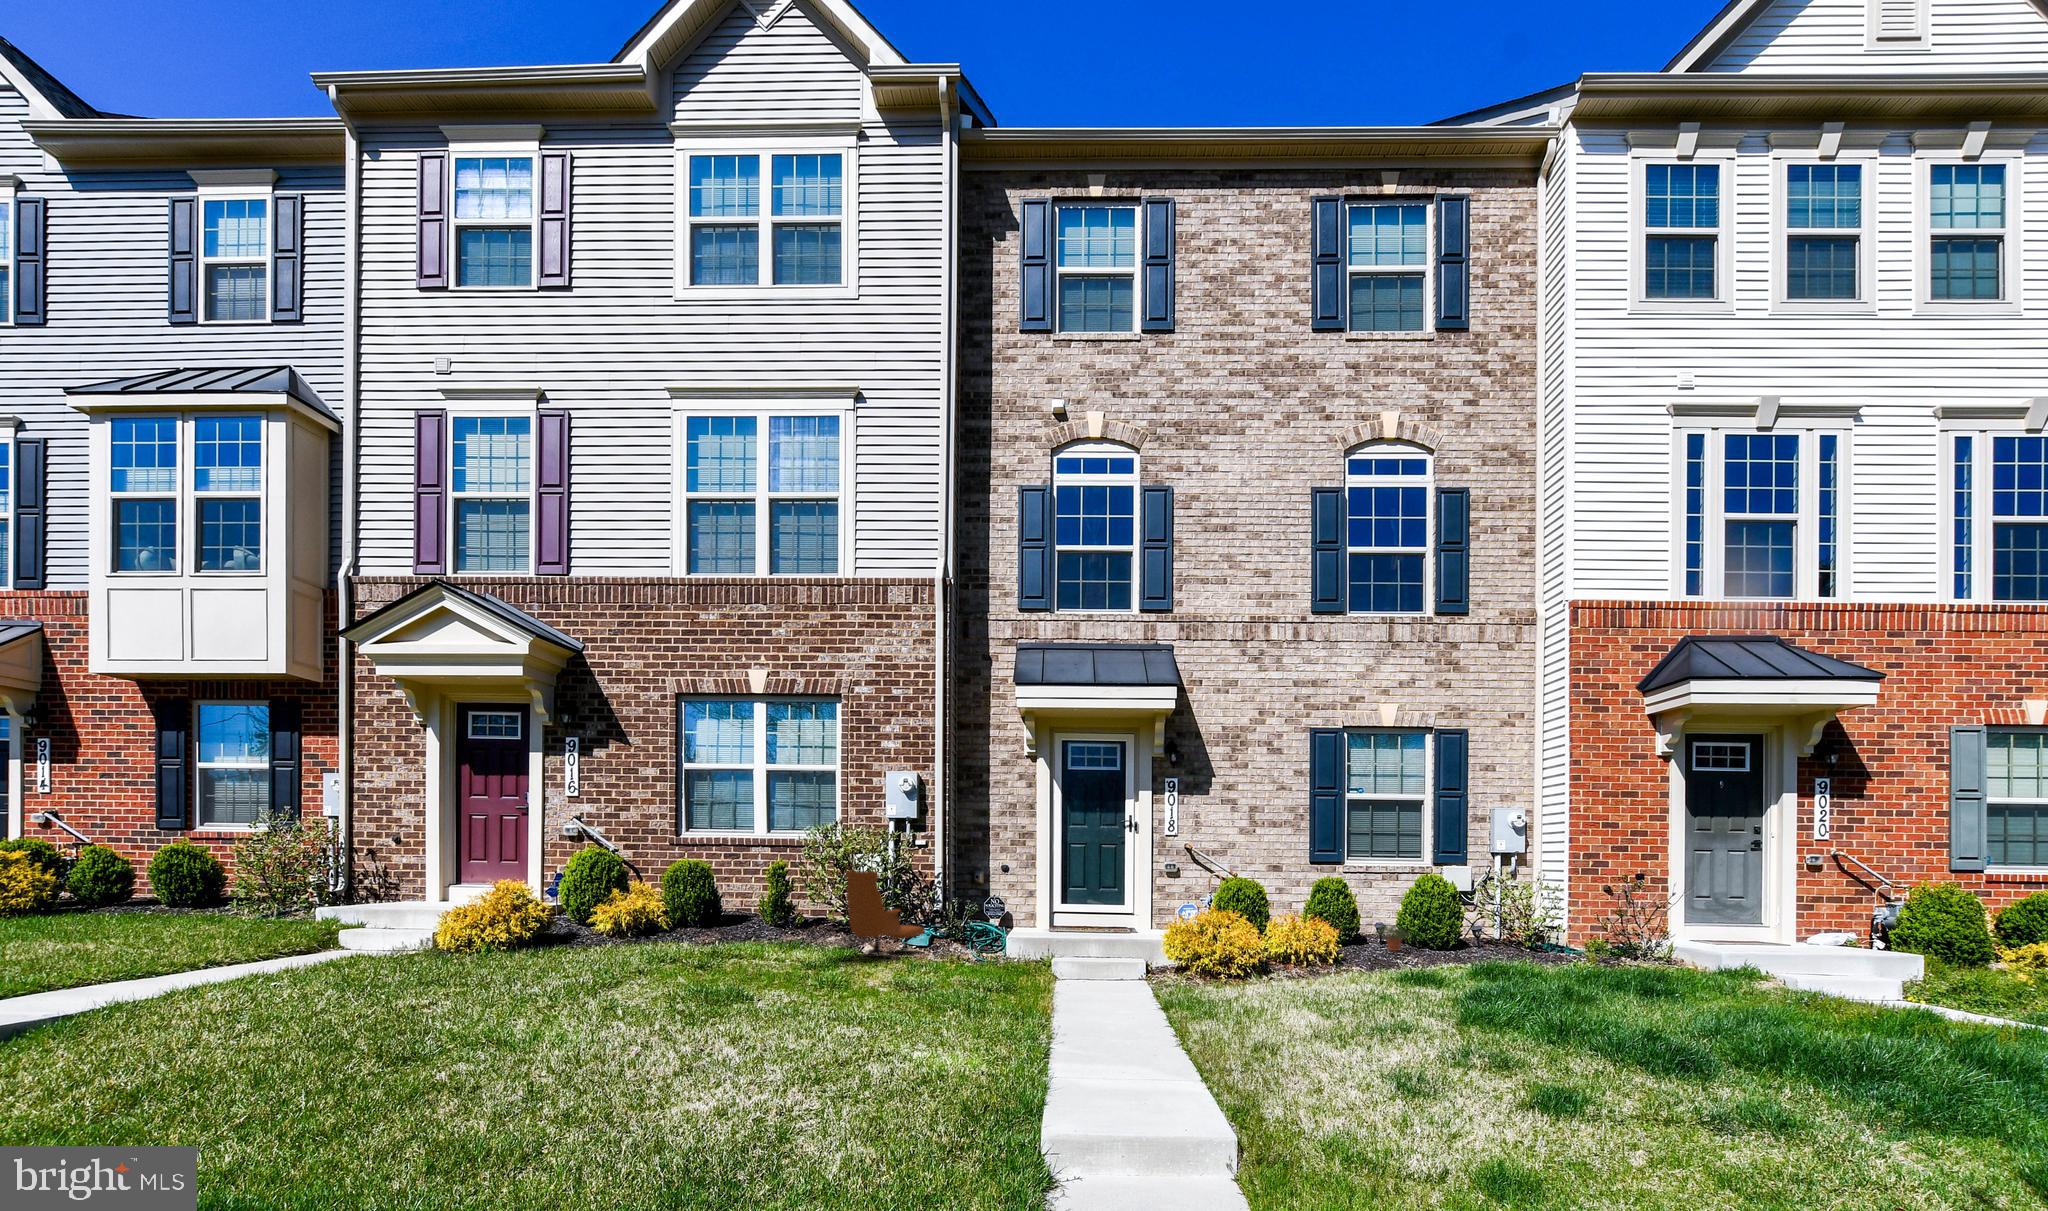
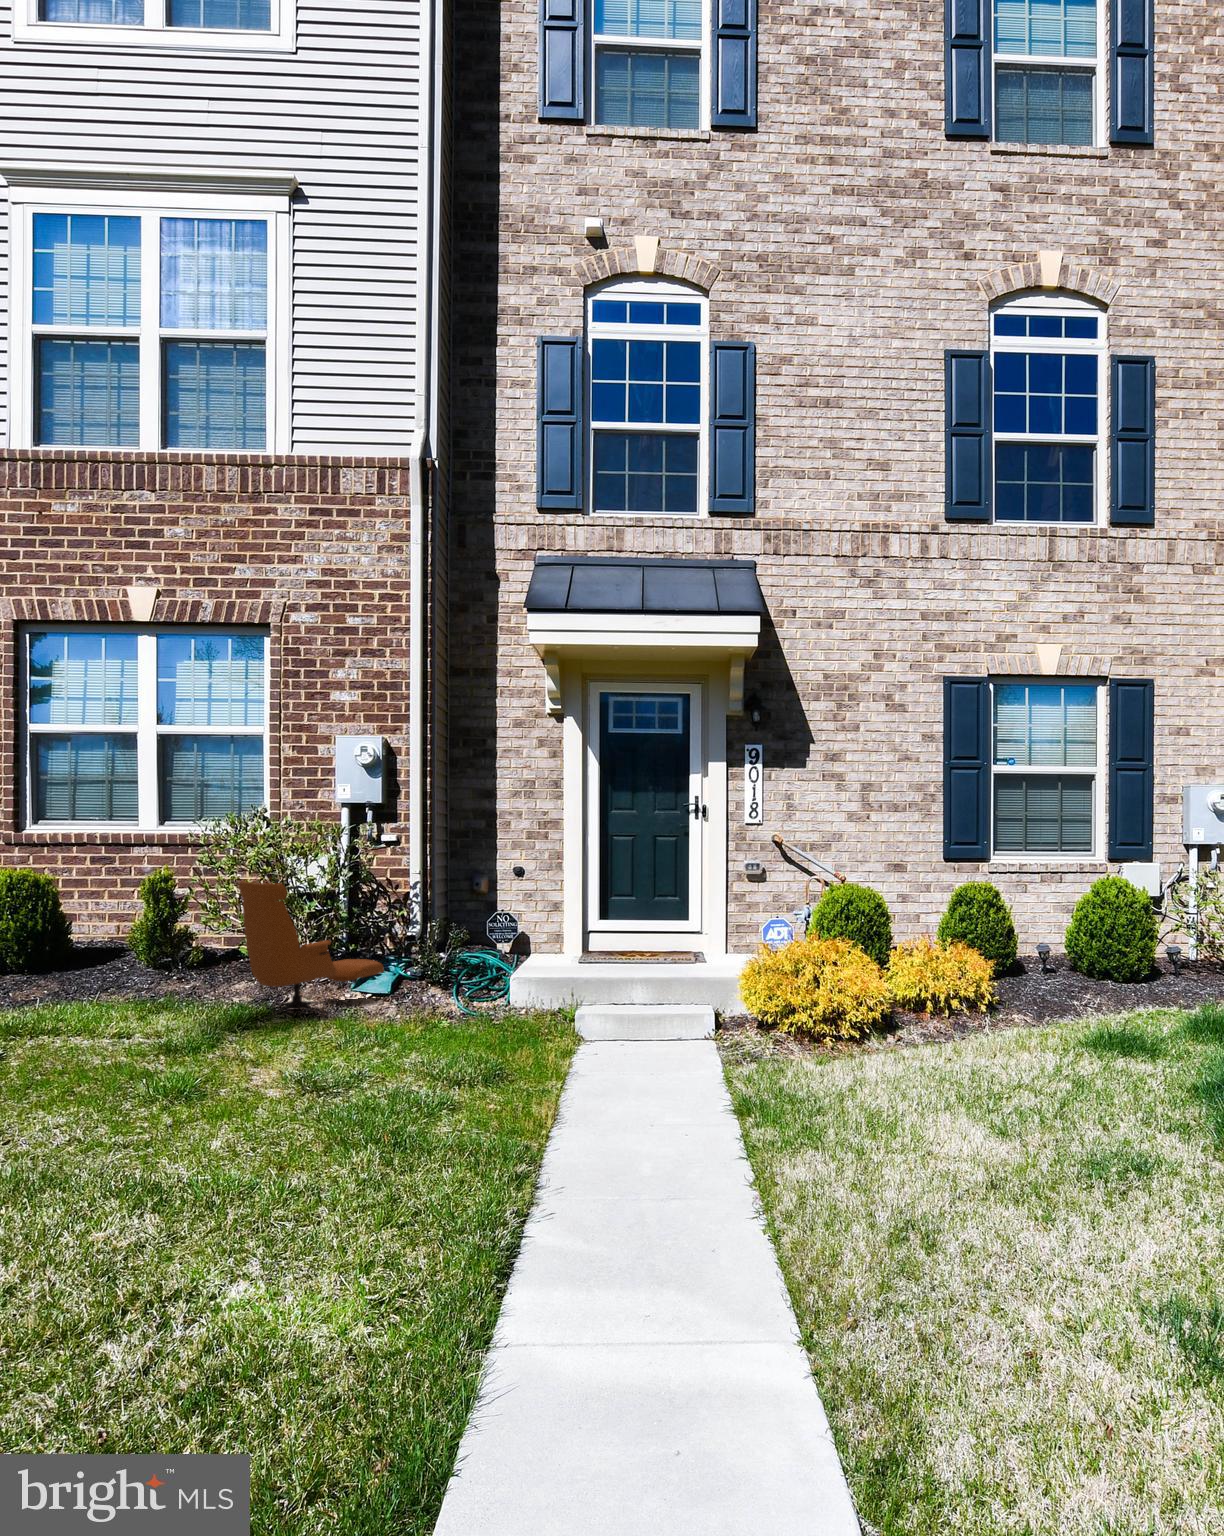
potted plant: present [1376,924,1412,951] -> none [1046,950,1116,992]

